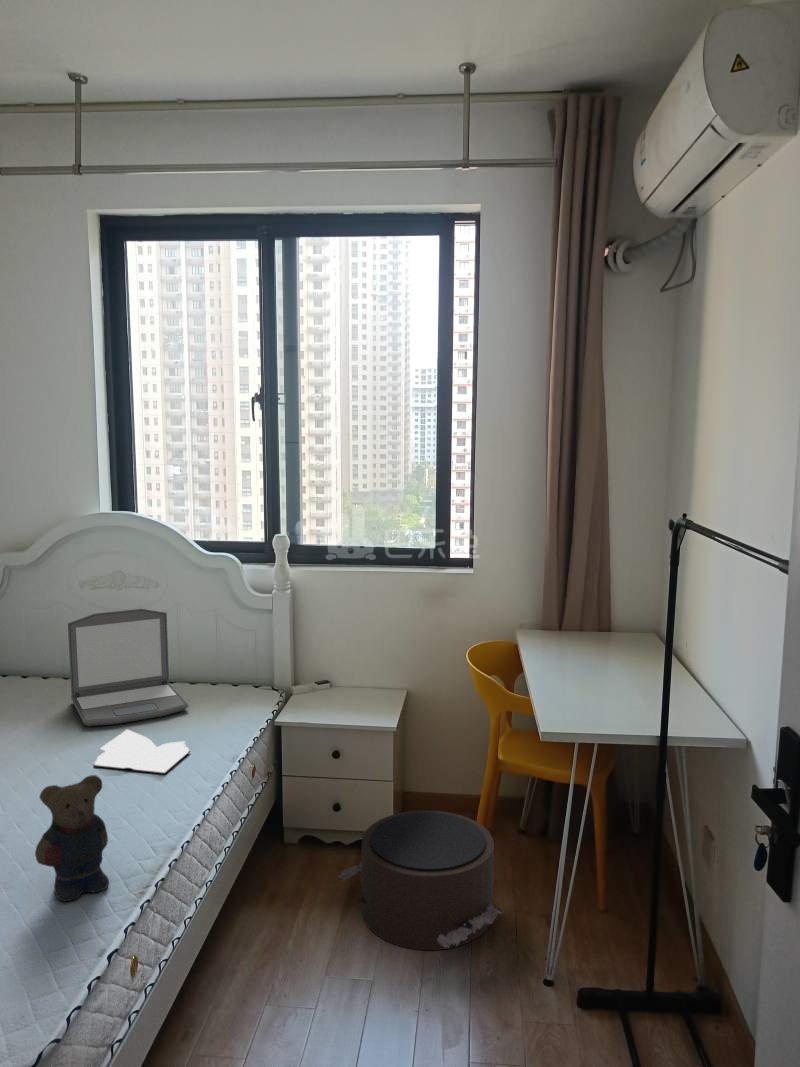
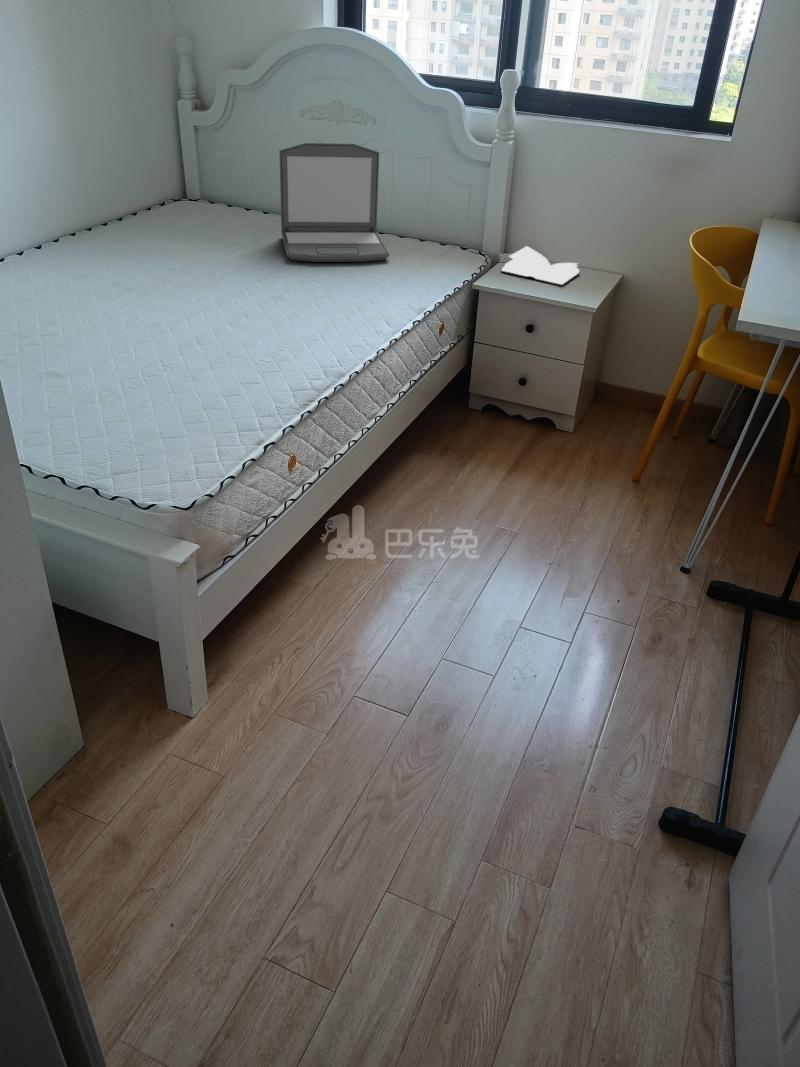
book: present [93,730,190,774] -> present [501,246,580,285]
teddy bear: present [35,775,109,901] -> none [213,287,279,398]
pouf: present [338,810,503,950] -> none [506,397,669,525]

